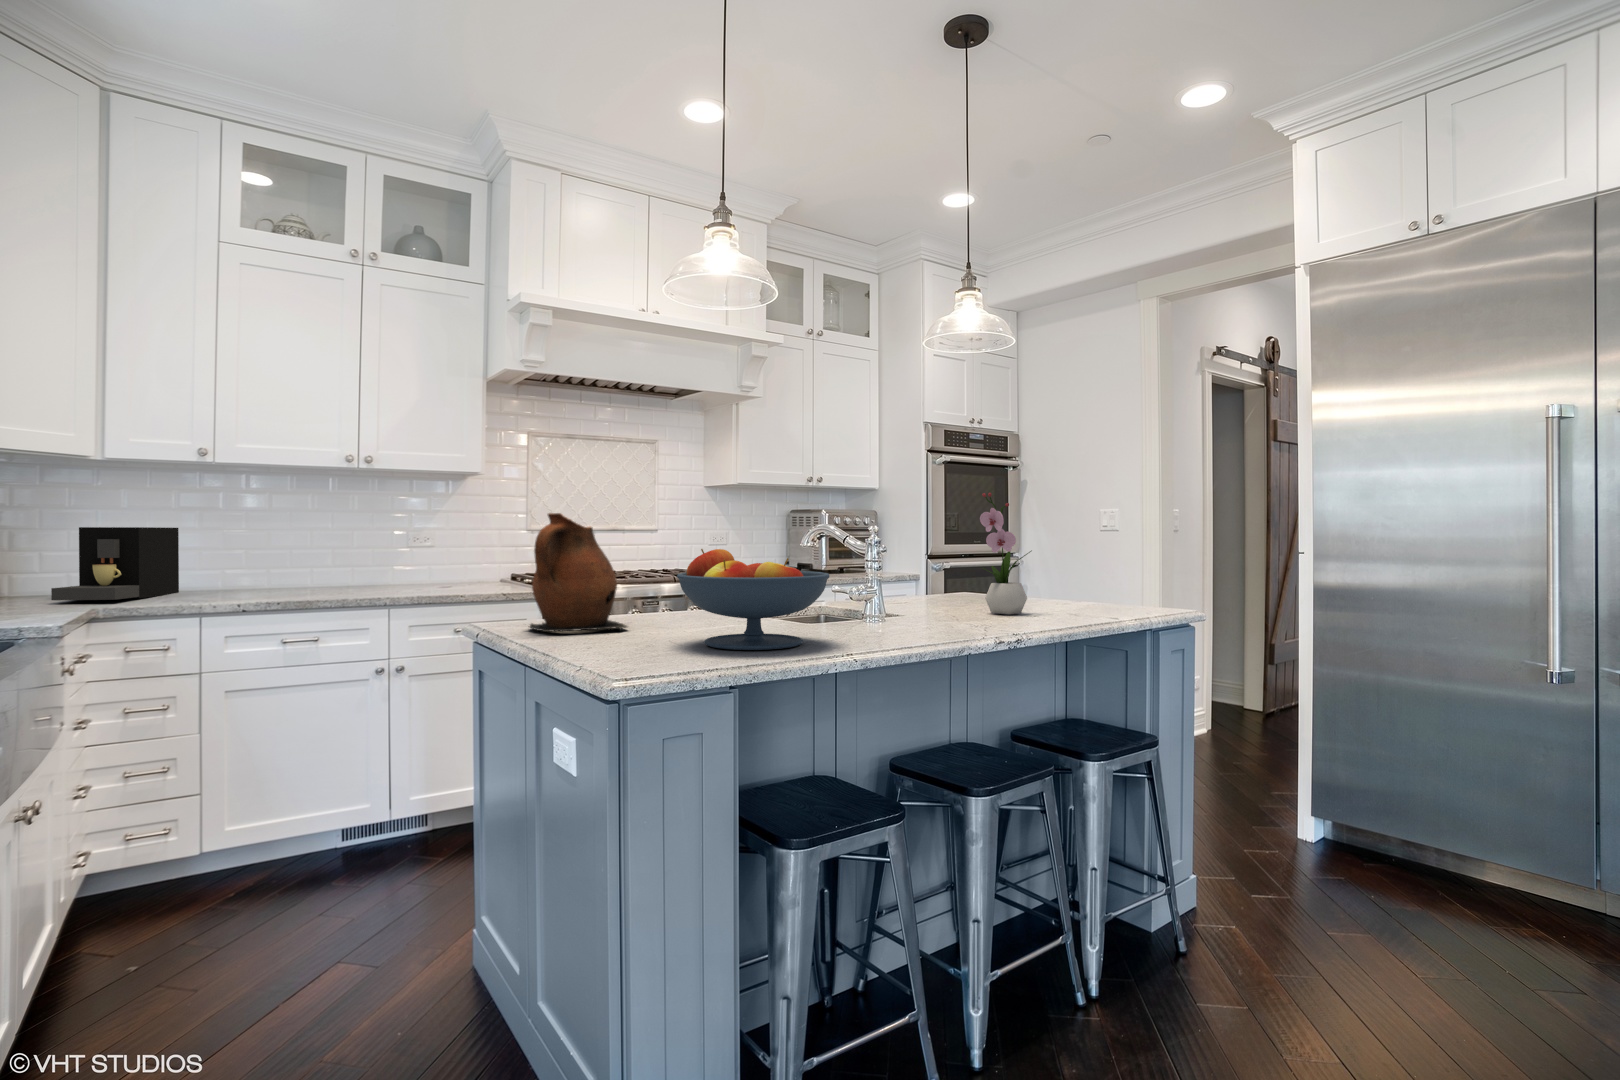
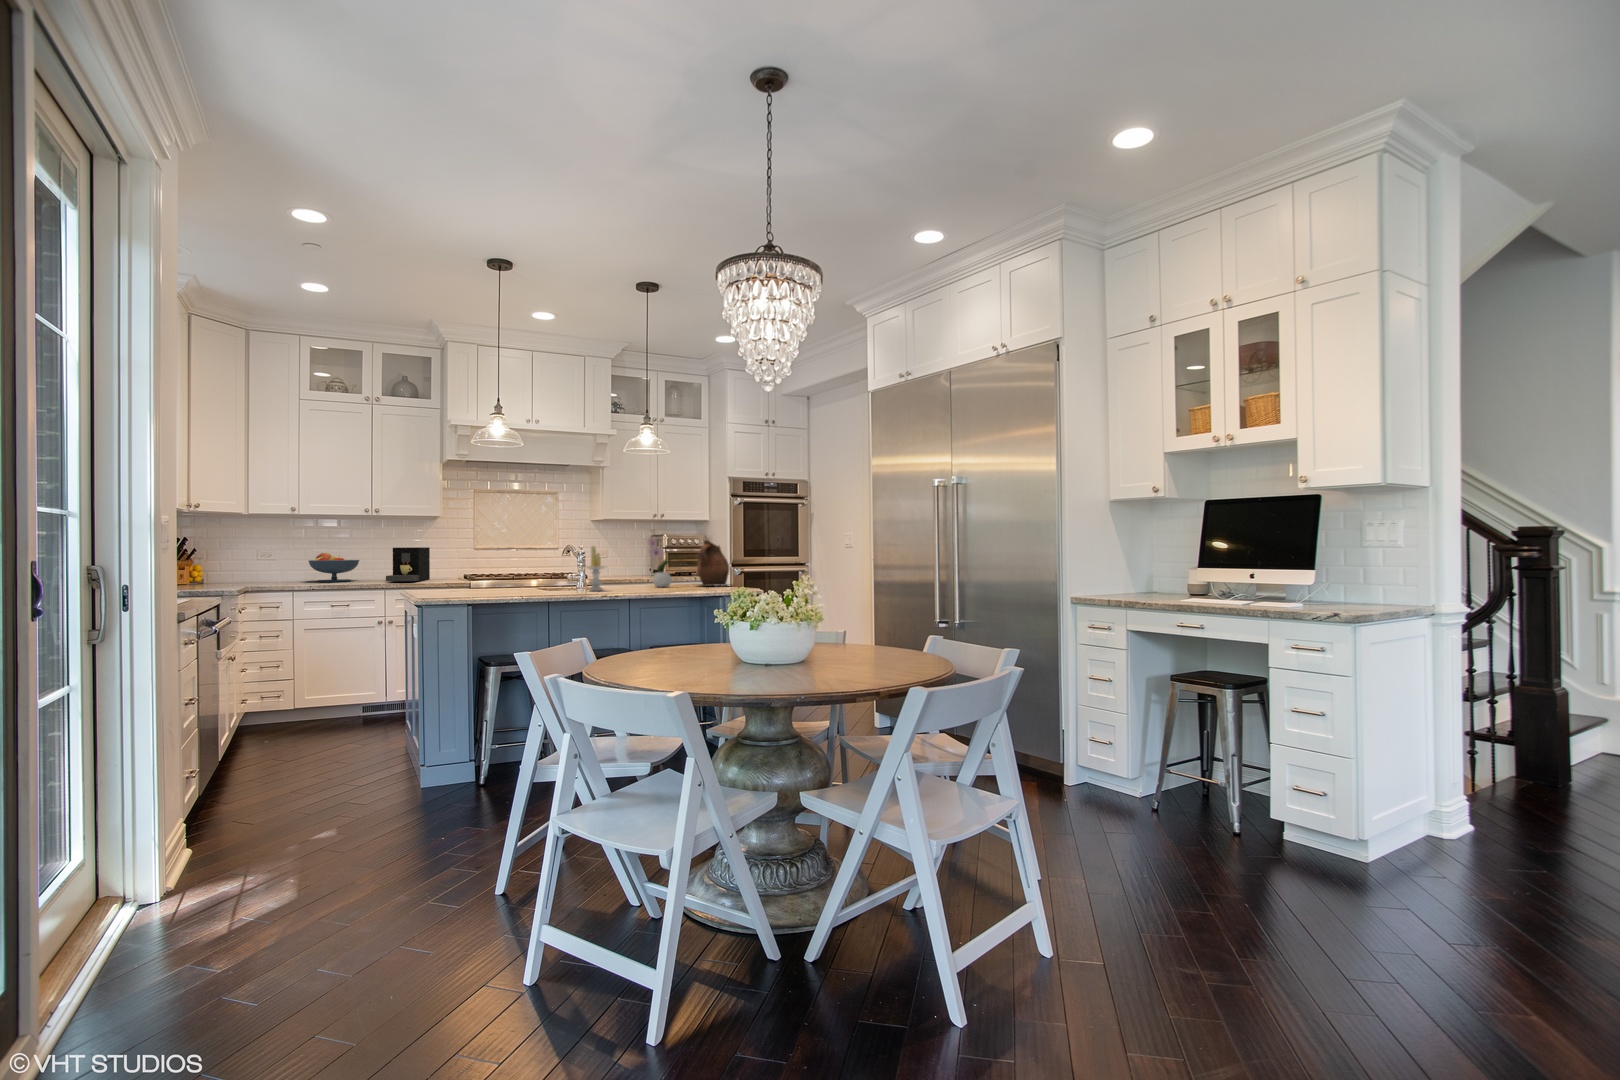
ceramic pitcher: present [528,513,628,632] -> present [697,540,729,586]
candle: none [913,526,968,634] -> present [586,546,606,591]
coffee maker: present [51,527,179,600] -> present [386,547,430,582]
fruit bowl: present [677,549,829,650] -> present [308,553,359,582]

